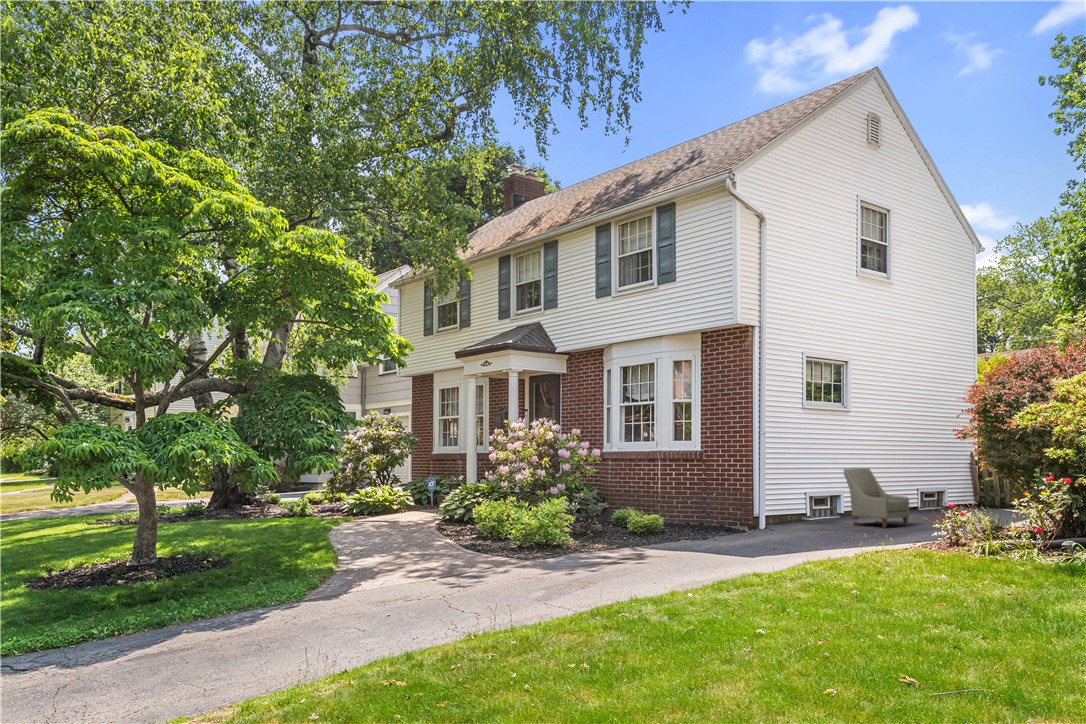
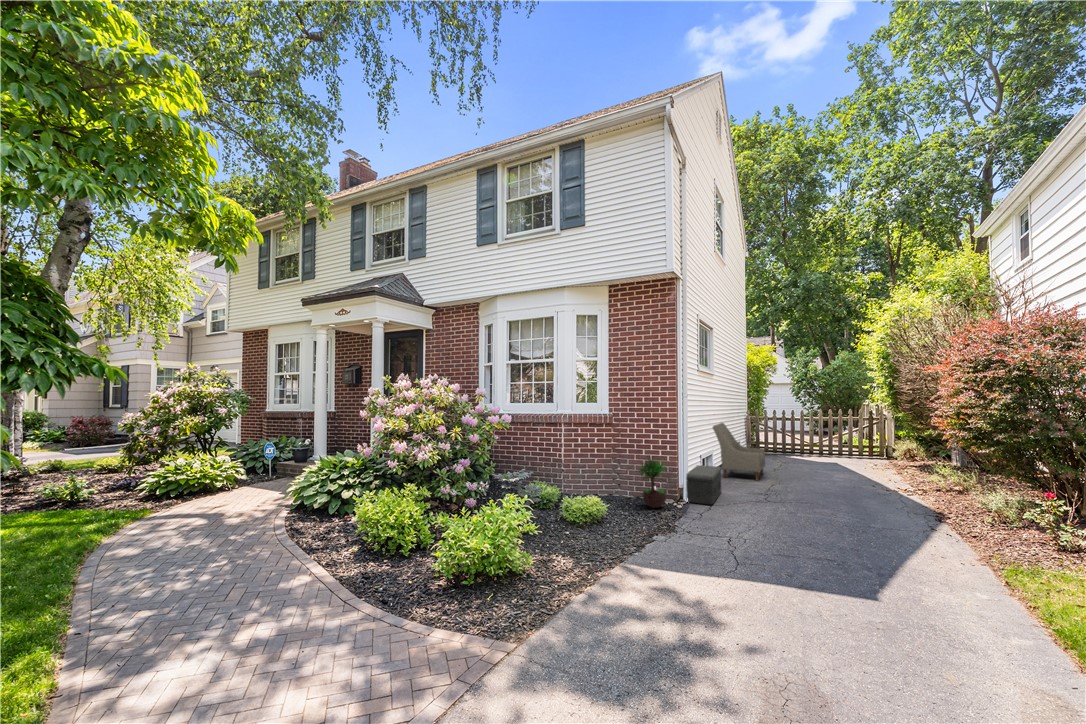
potted tree: none [707,485,738,534] -> present [639,459,666,508]
storage bench: none [764,504,817,535] -> present [686,465,721,505]

